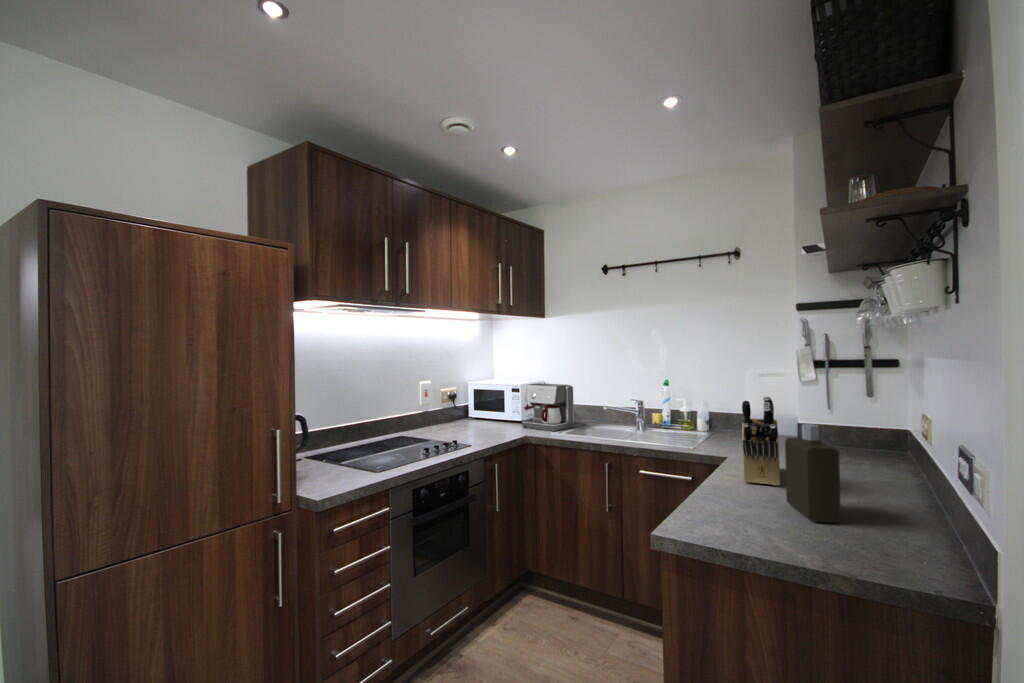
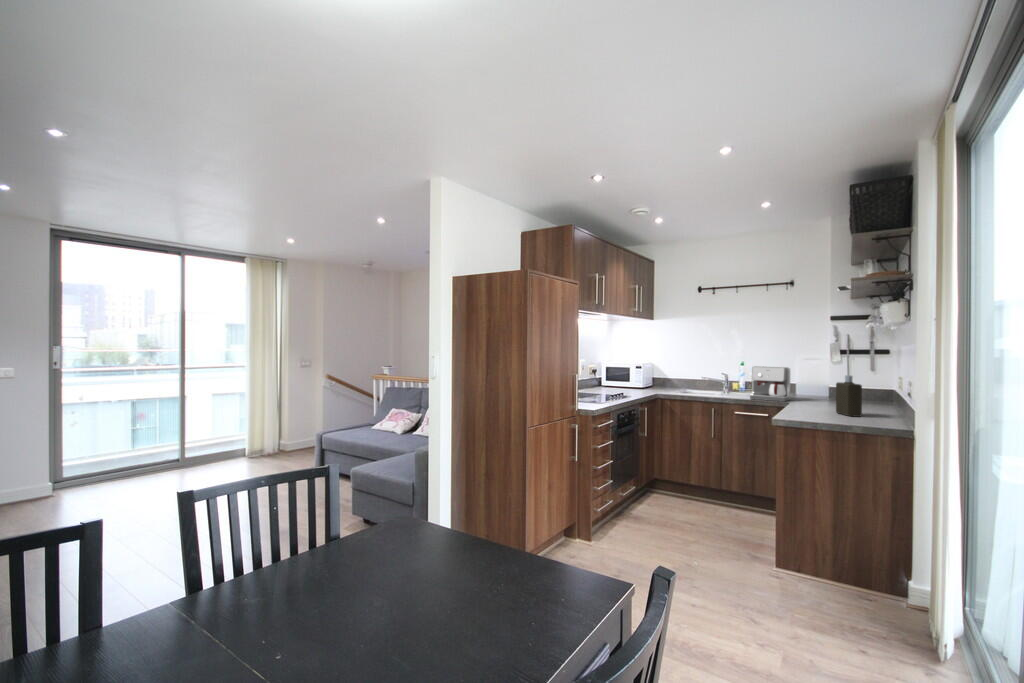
coffee maker: present [522,383,574,431] -> present [750,366,790,402]
knife block: present [742,396,780,486] -> none [807,365,830,409]

